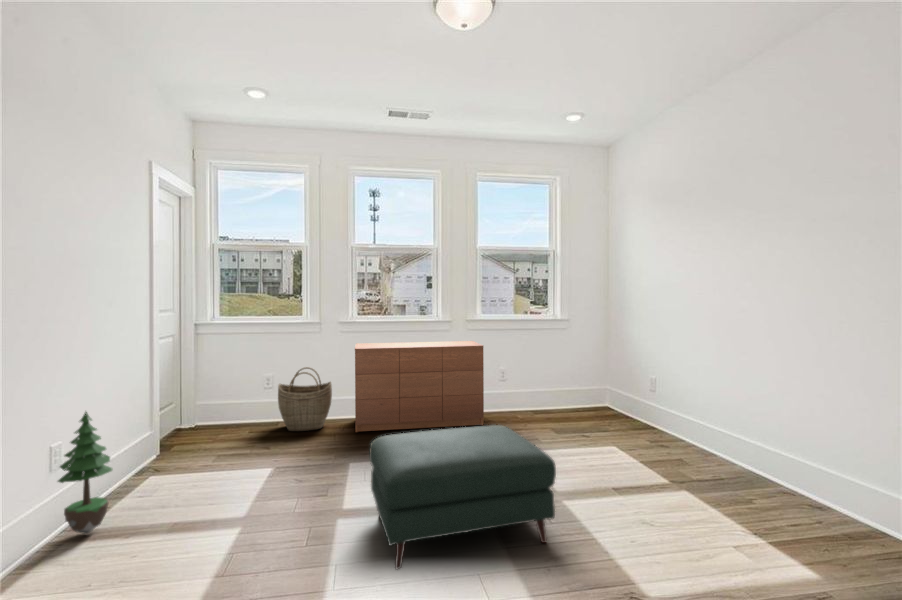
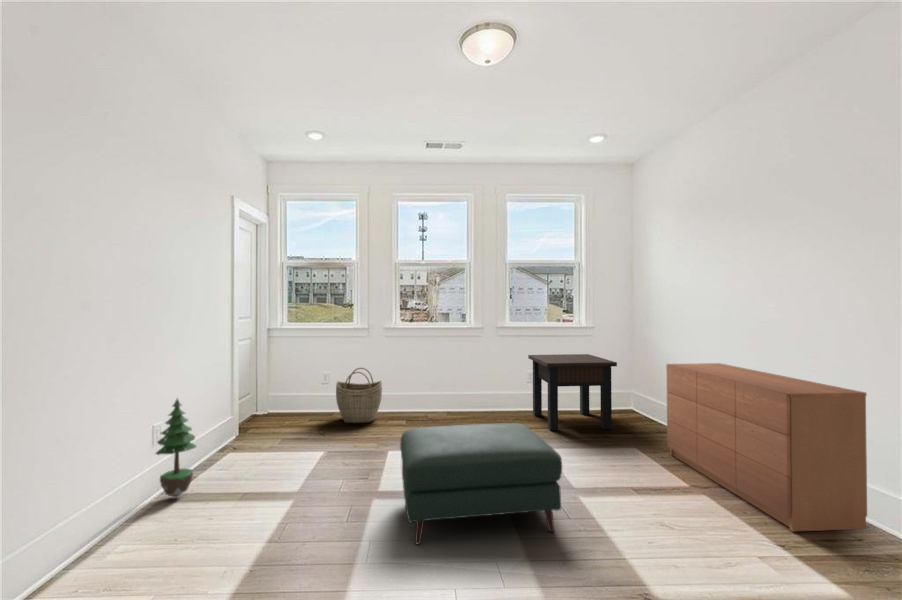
dresser: present [355,341,484,432] -> present [666,363,867,531]
side table: none [494,347,589,430] -> present [528,354,617,430]

